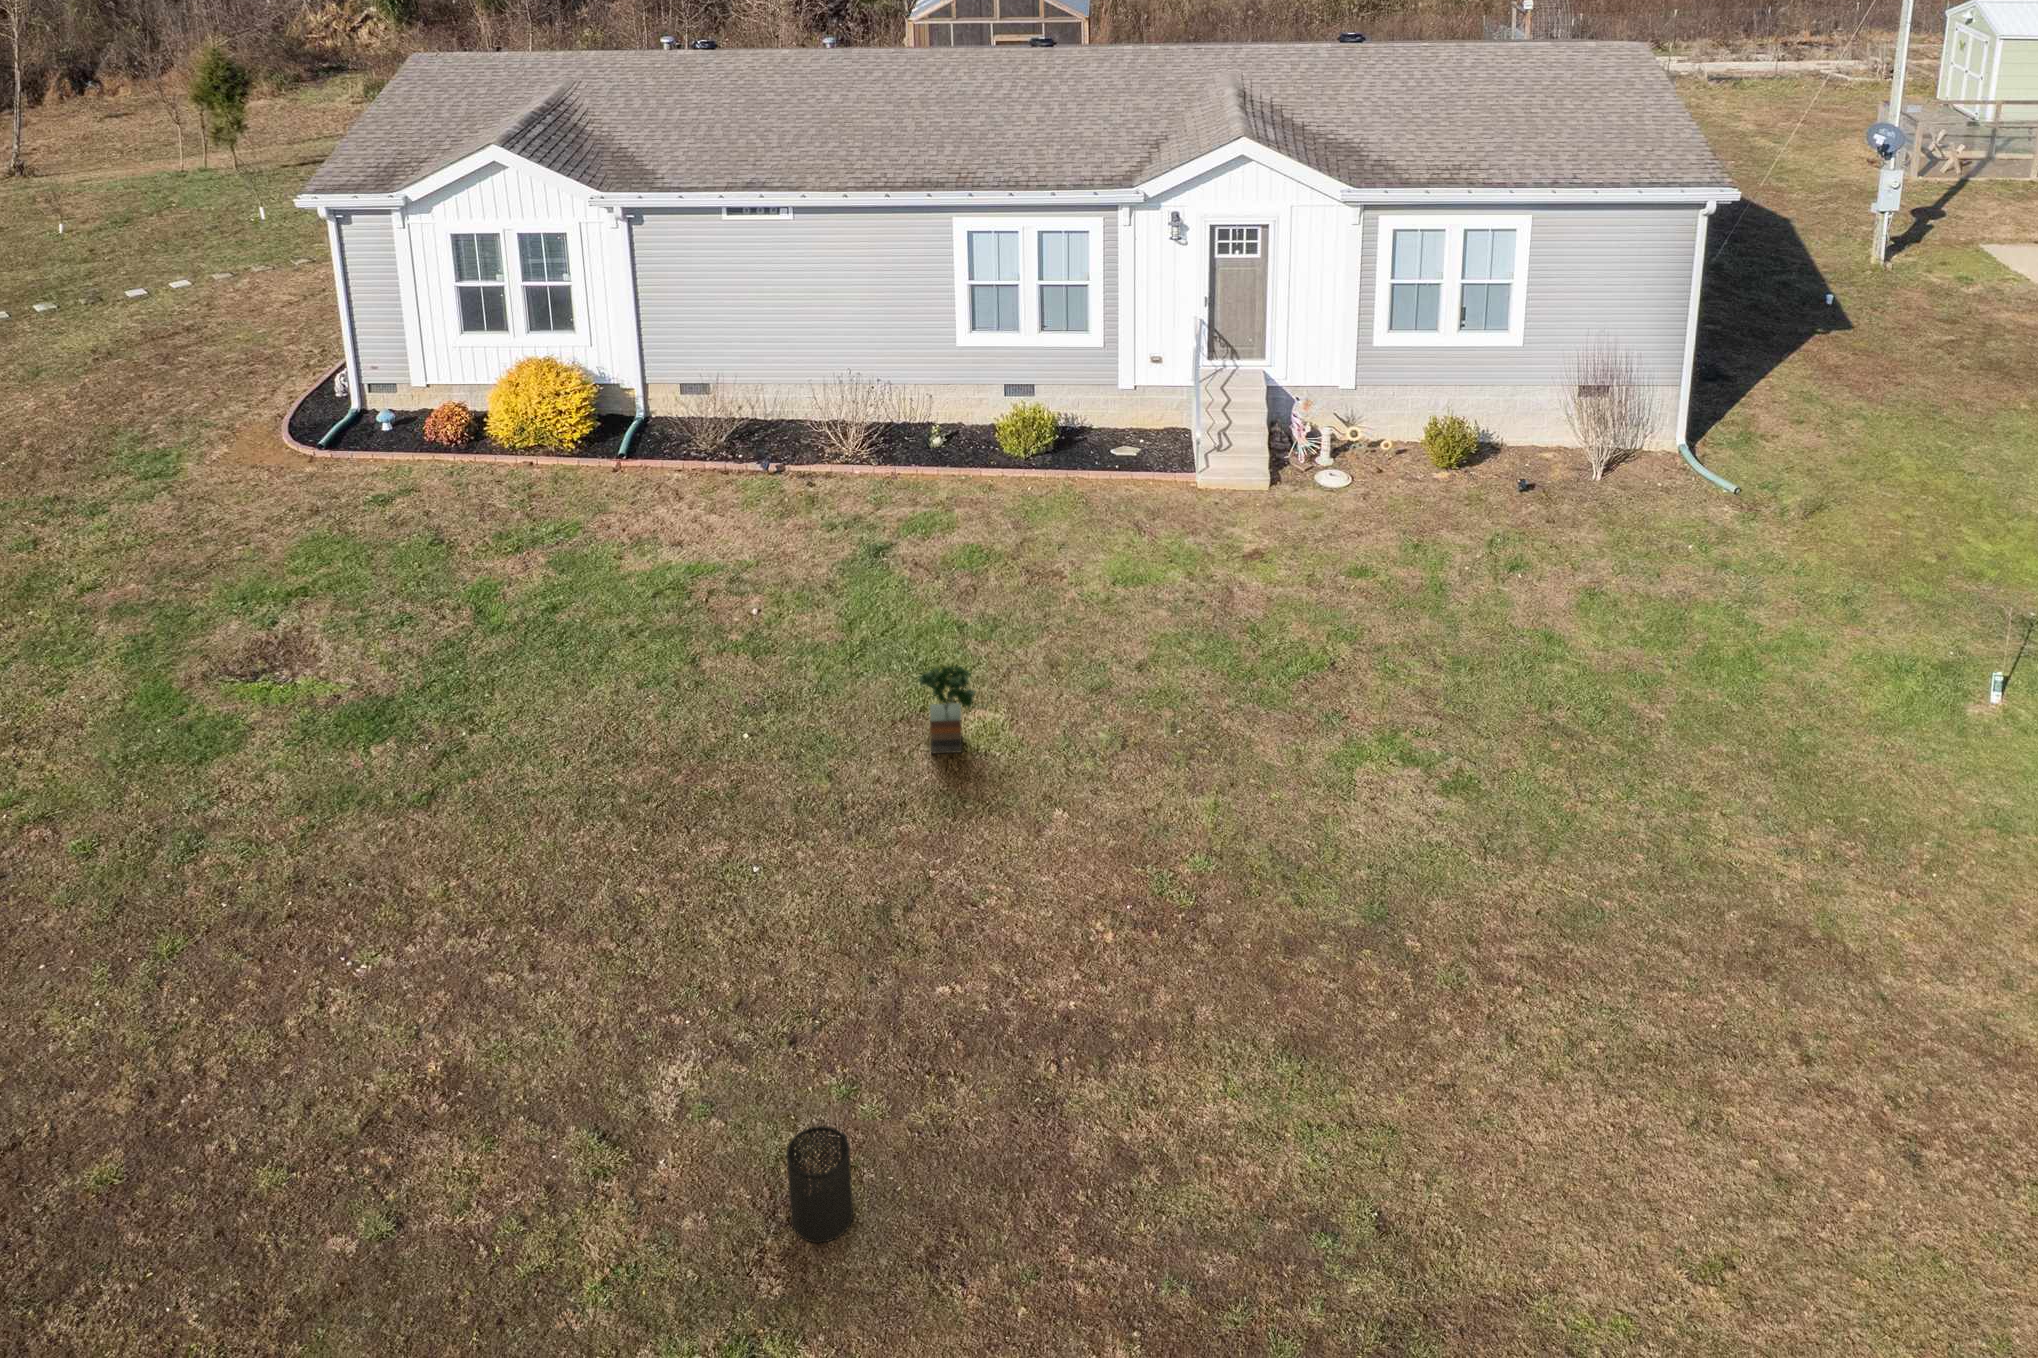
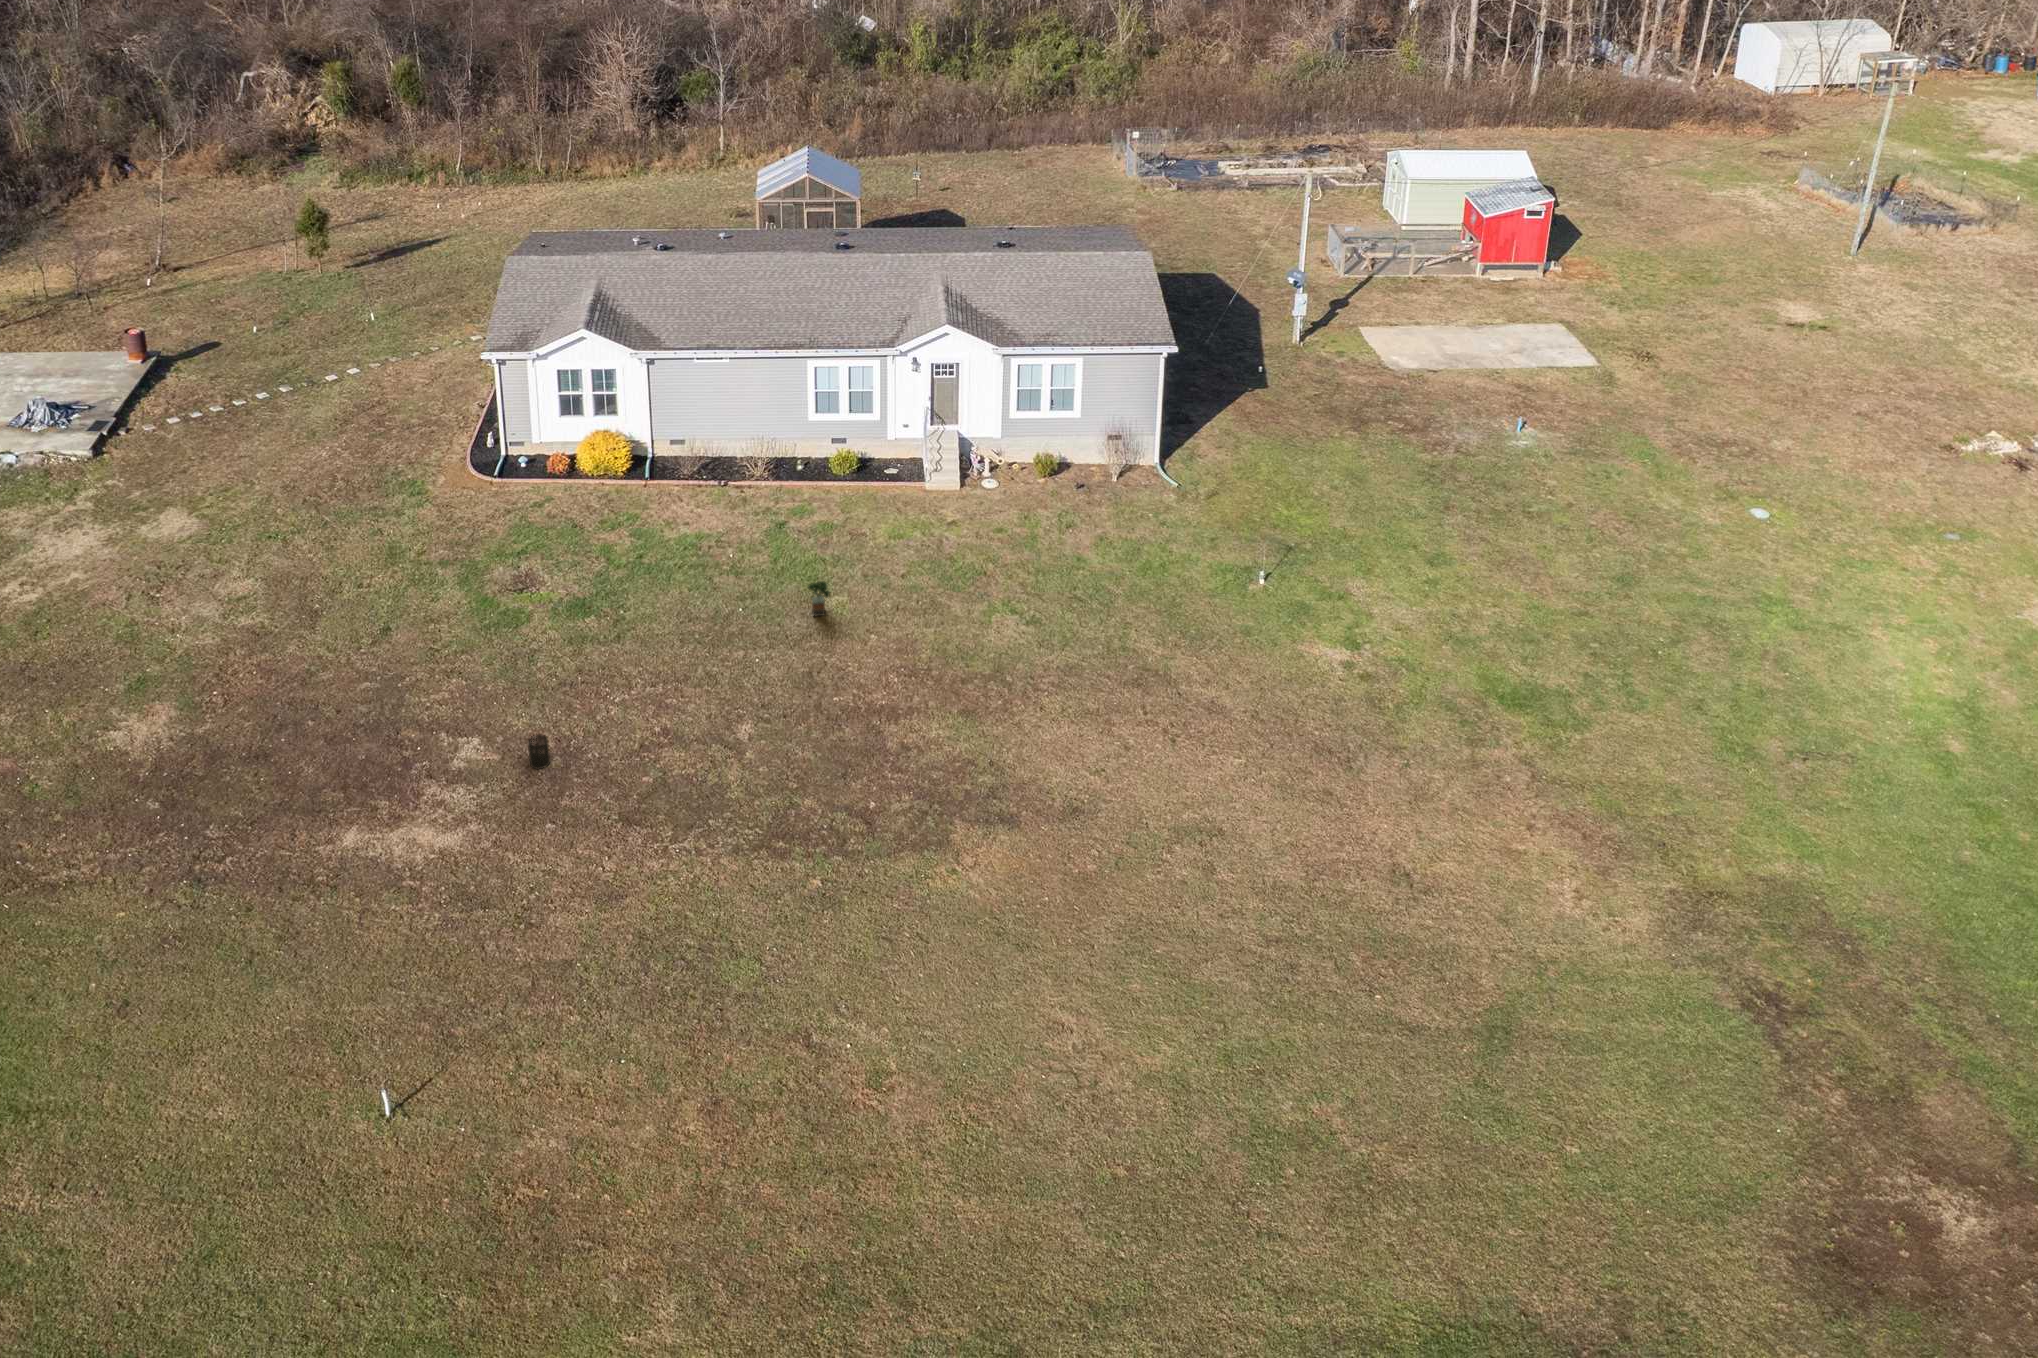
trash can: present [786,1126,853,1243] -> present [528,735,550,769]

